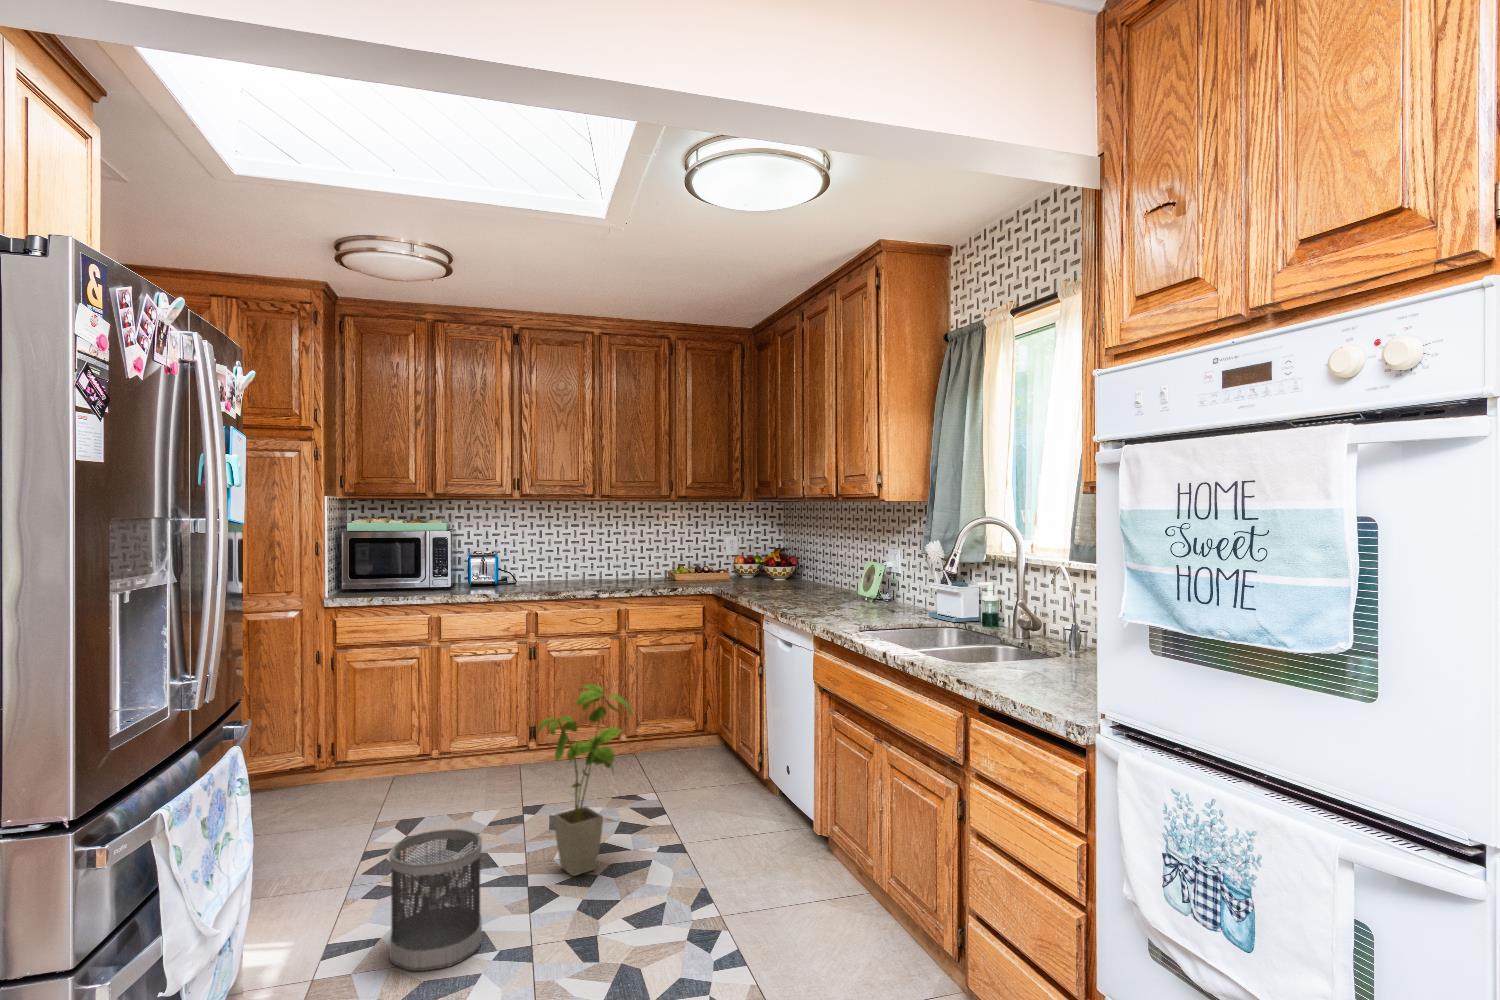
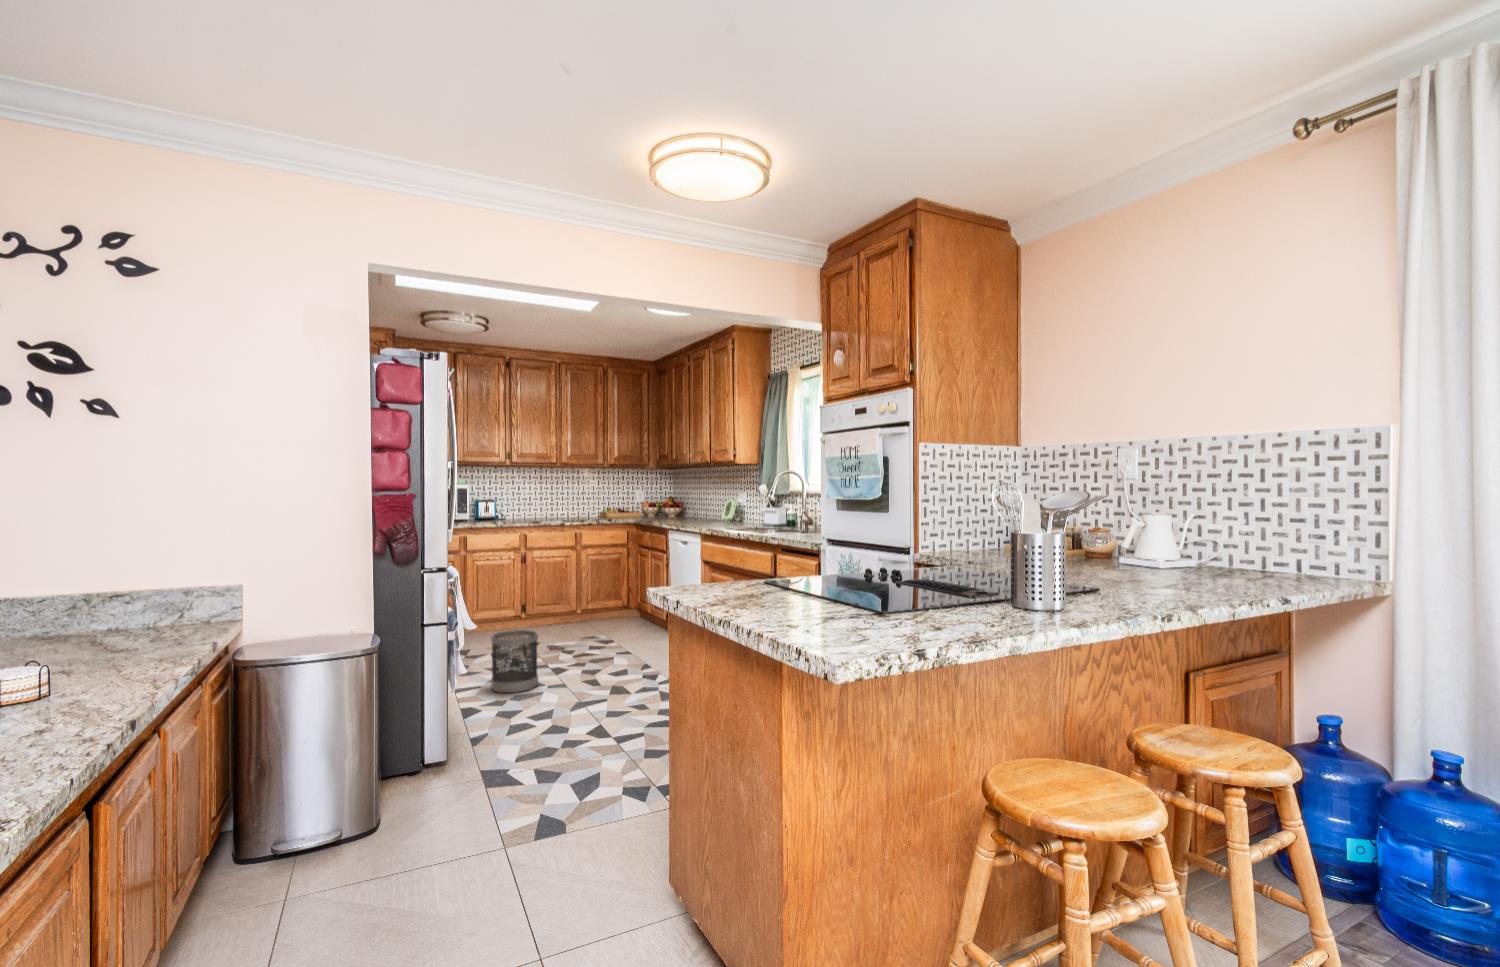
house plant: present [537,684,632,876] -> none [553,561,607,663]

